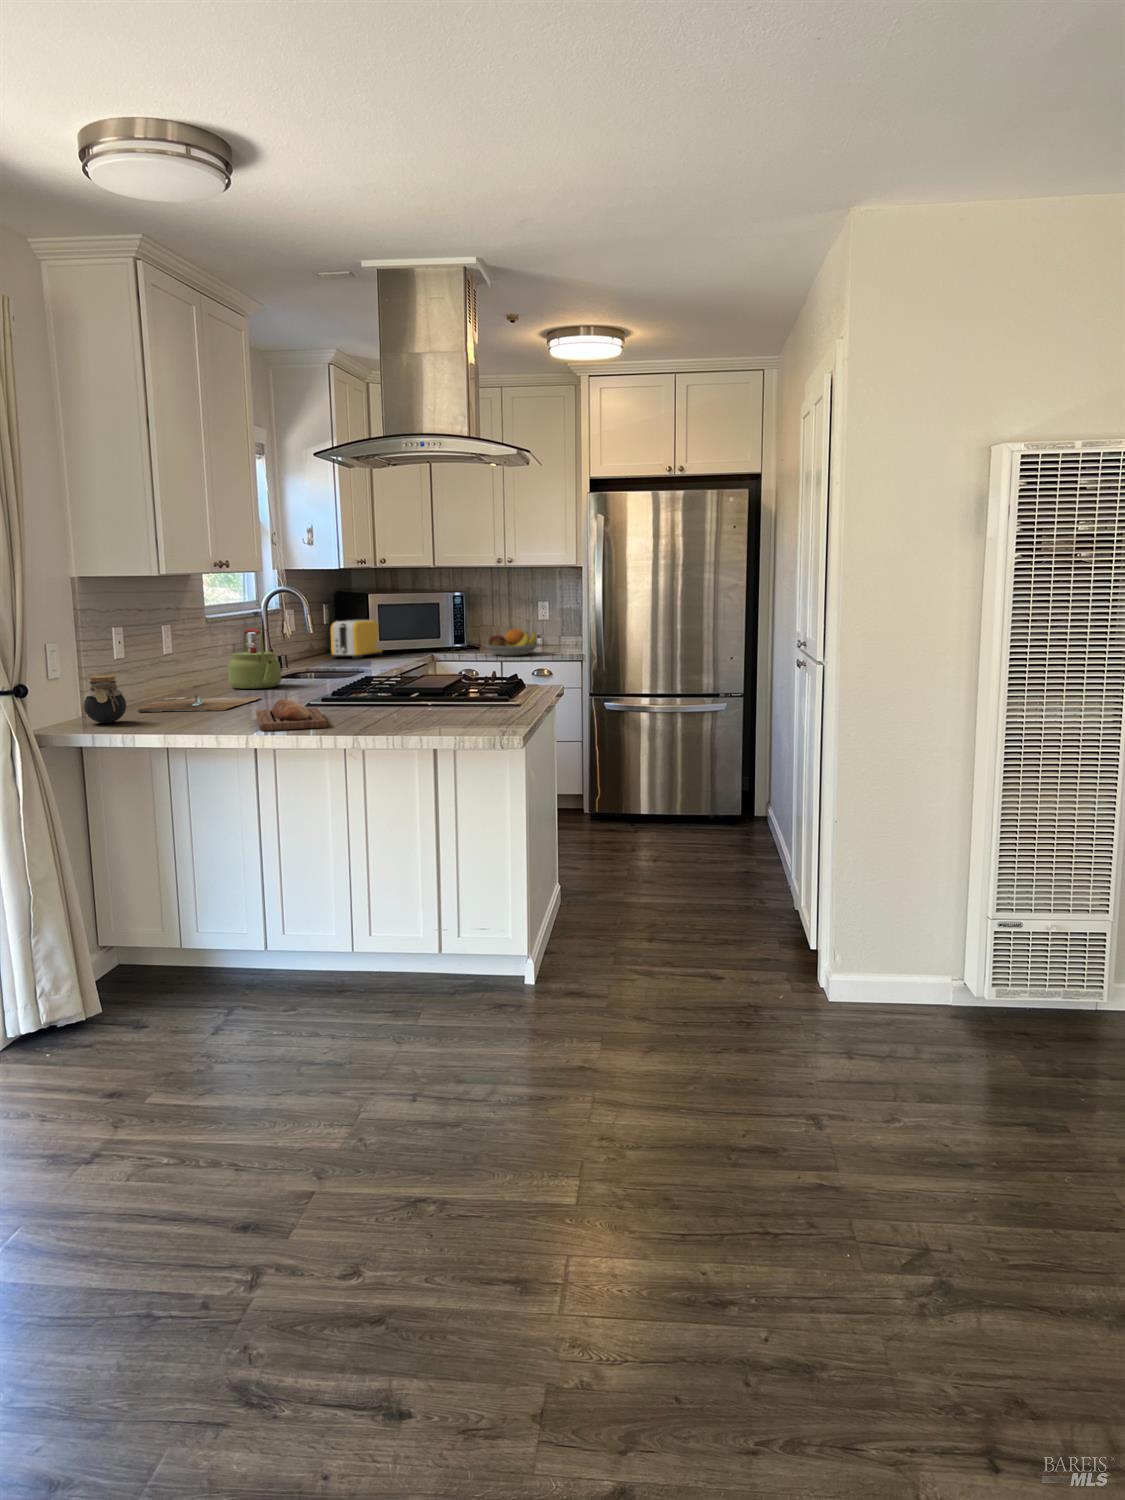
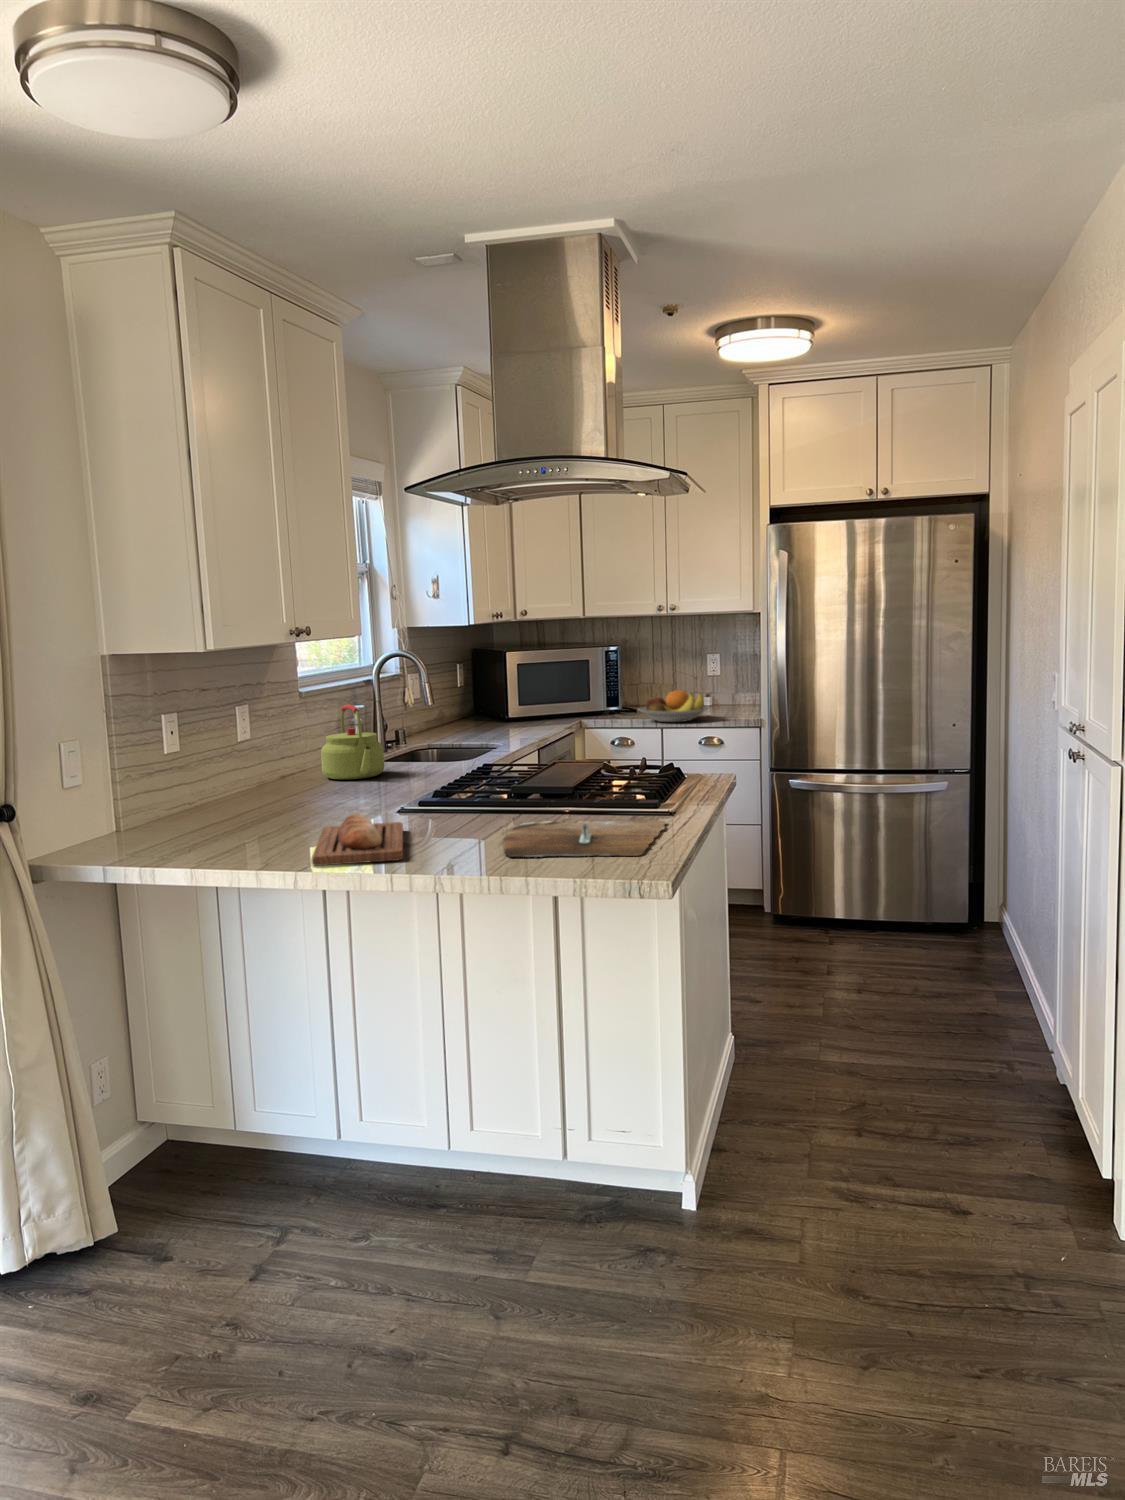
toaster: present [331,620,382,659] -> none [463,681,523,728]
jar: present [84,675,126,723] -> none [106,782,161,845]
cutting board: present [138,694,261,712] -> present [503,820,666,857]

